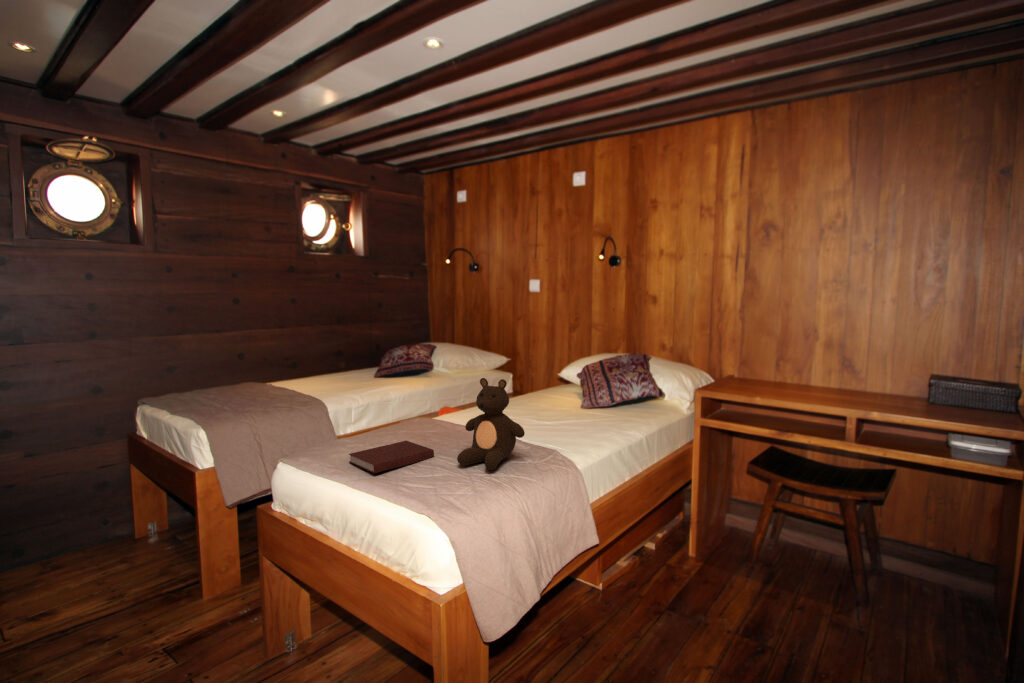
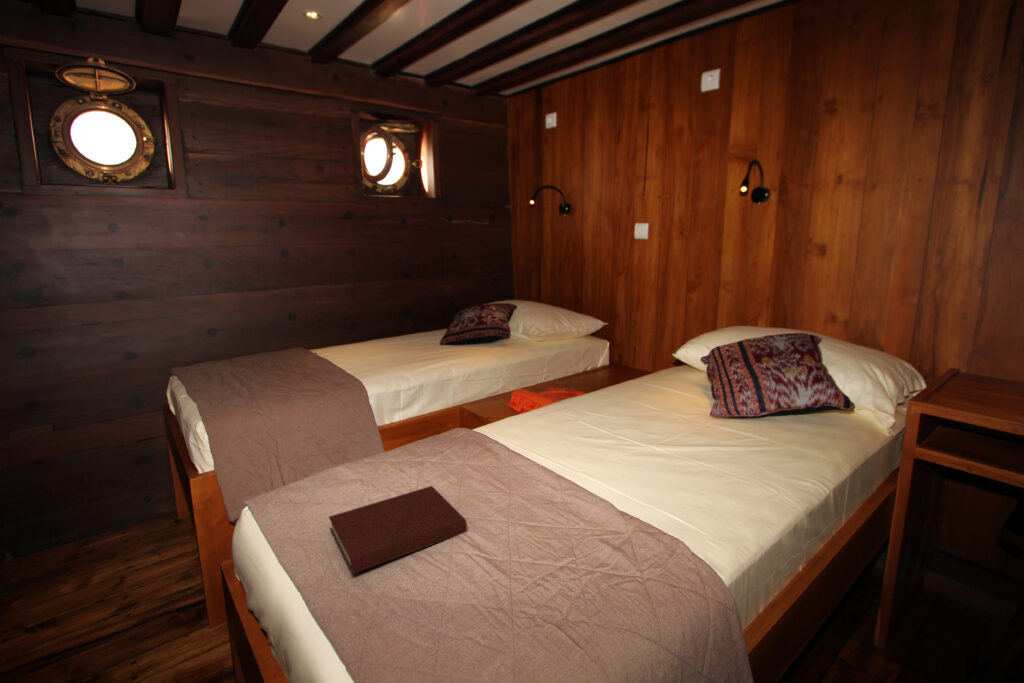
teddy bear: present [457,378,525,470] -> none [500,407,629,596]

